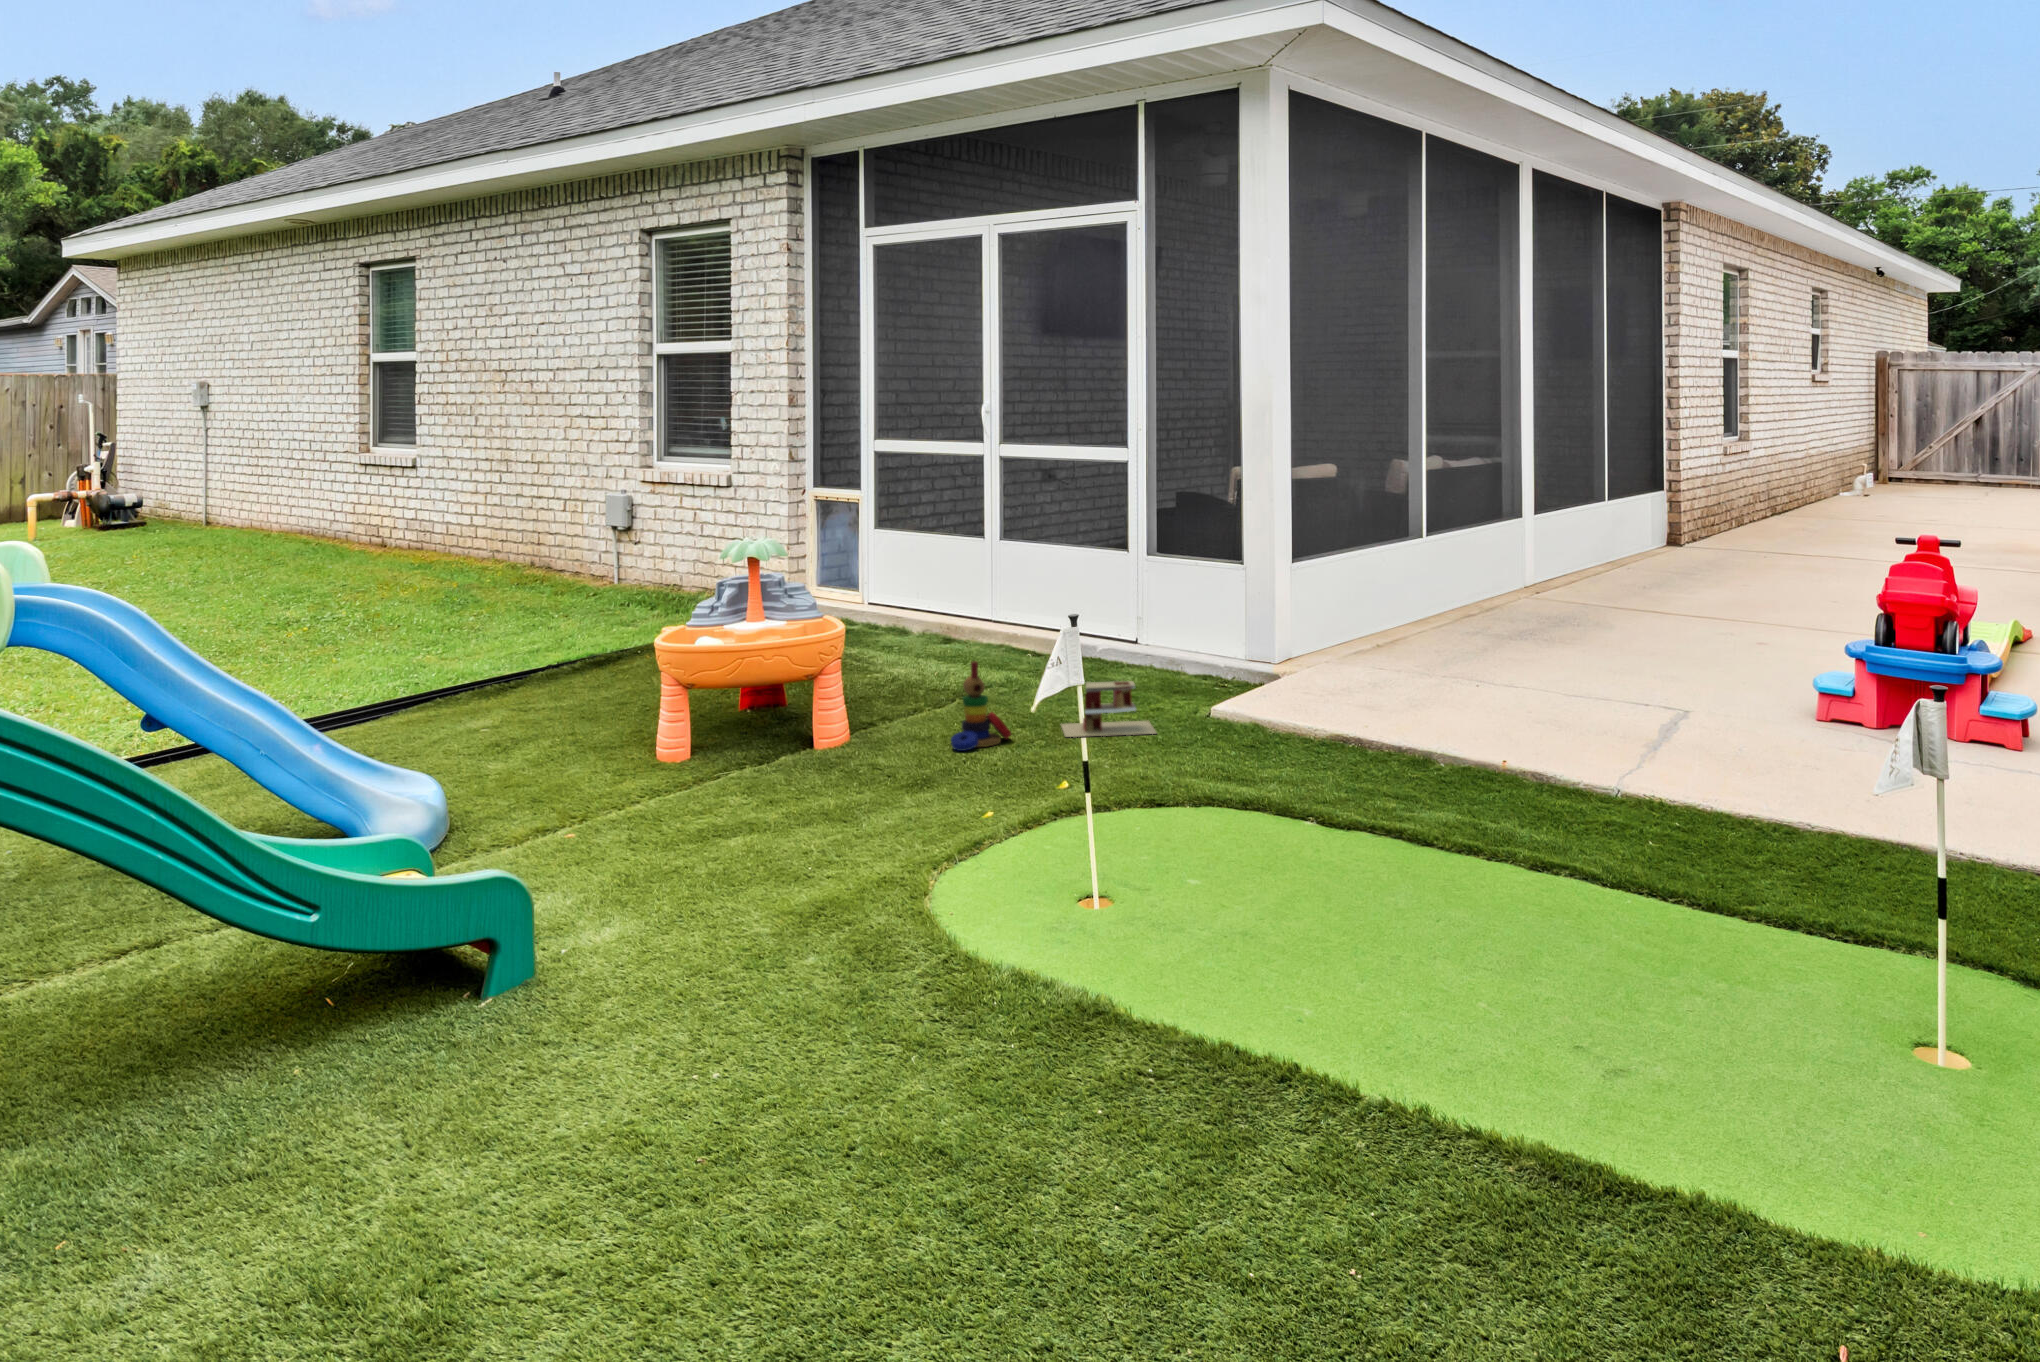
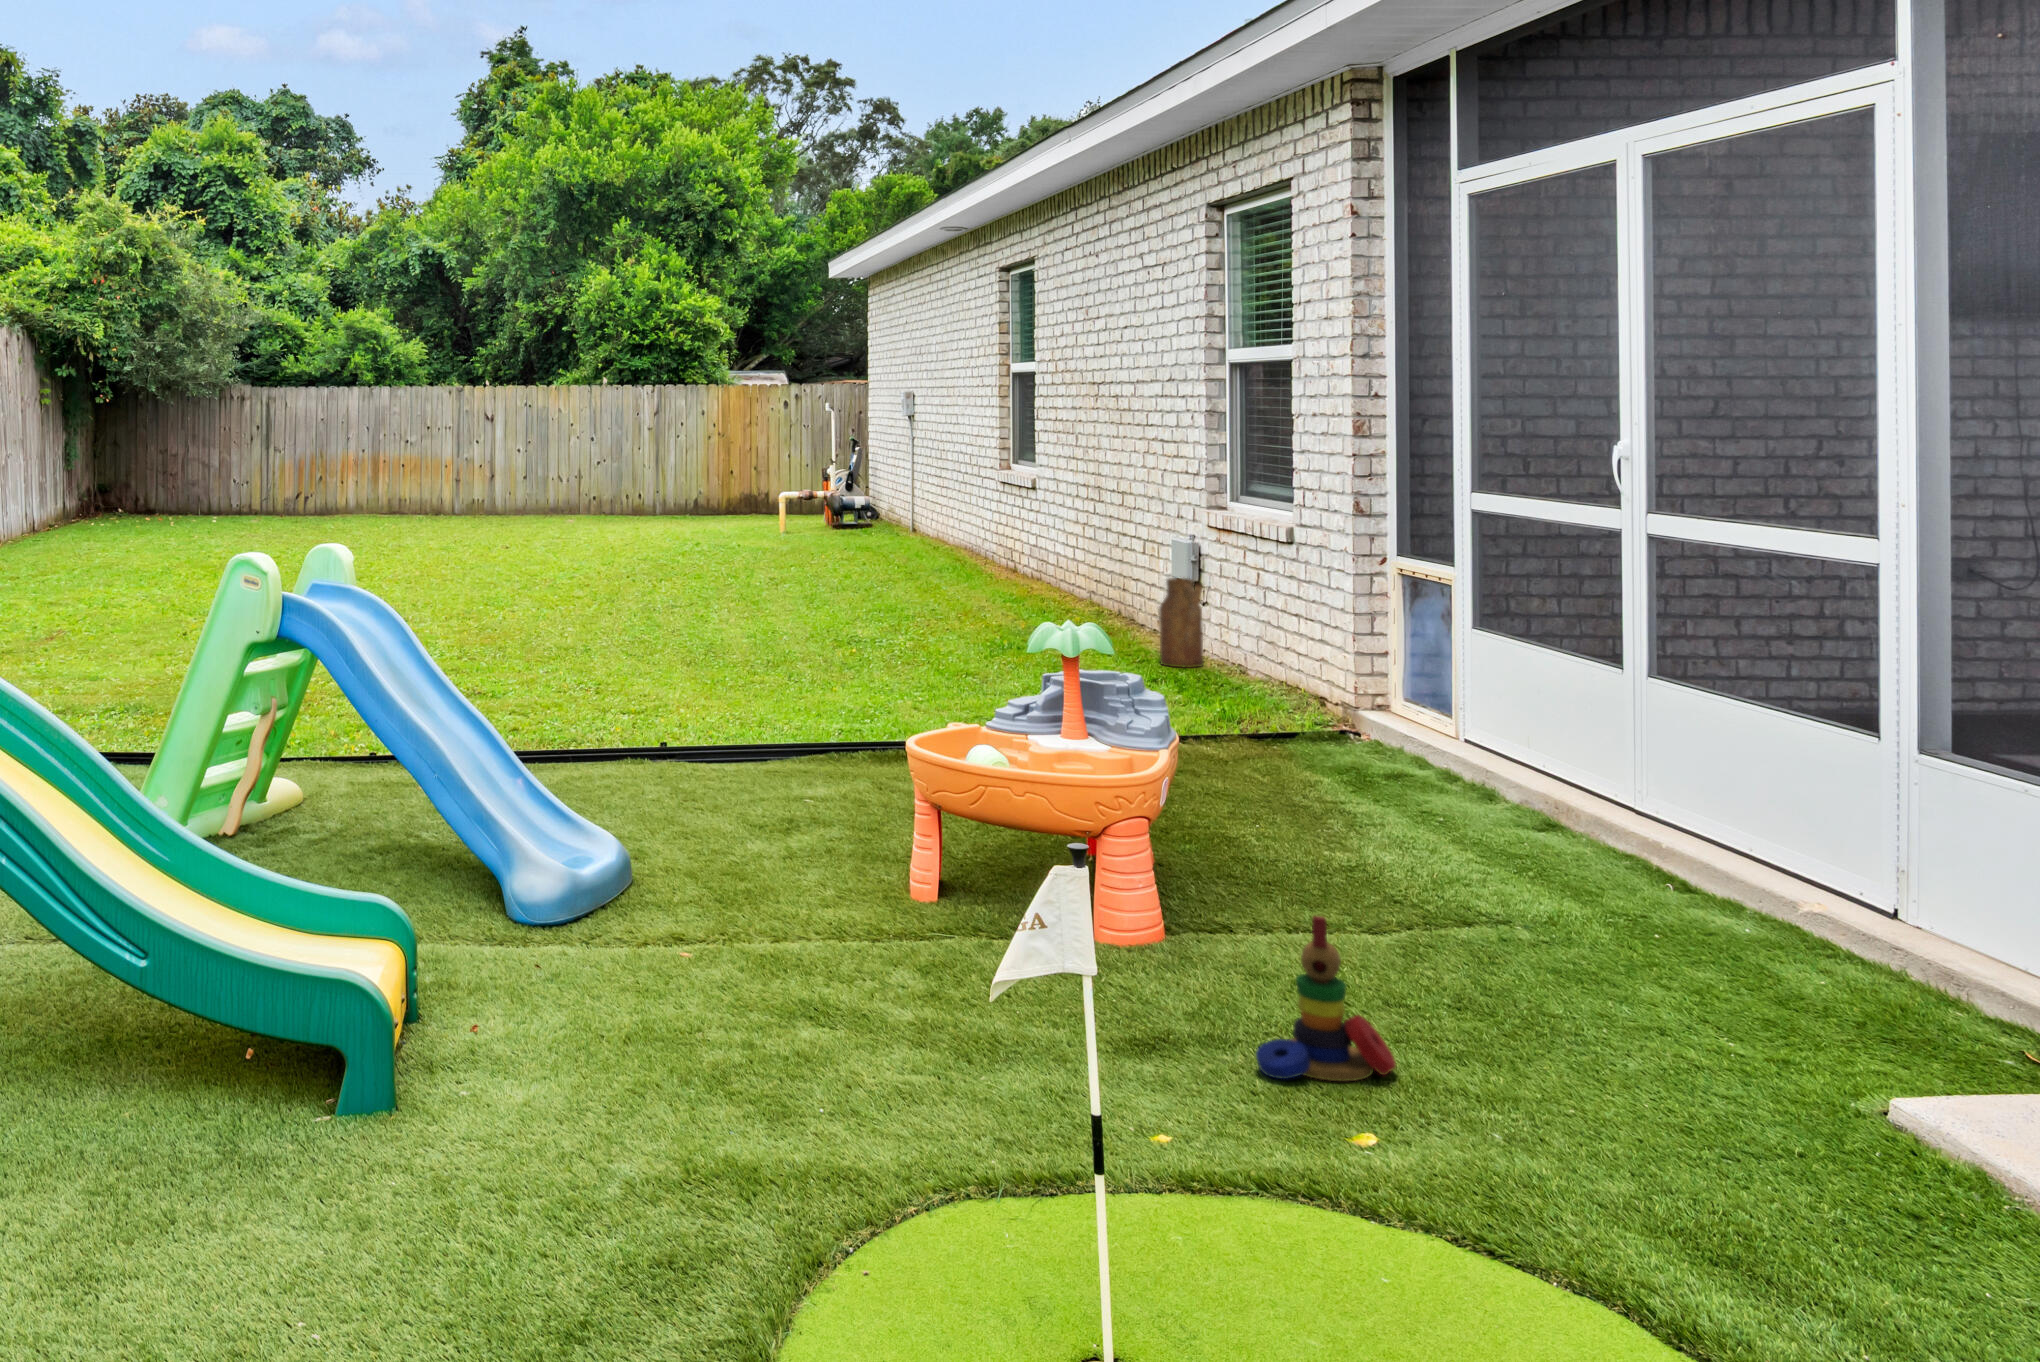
watering can: none [606,523,646,592] -> present [1159,578,1204,668]
toy house: present [1060,681,1156,737] -> none [1509,999,1749,1157]

